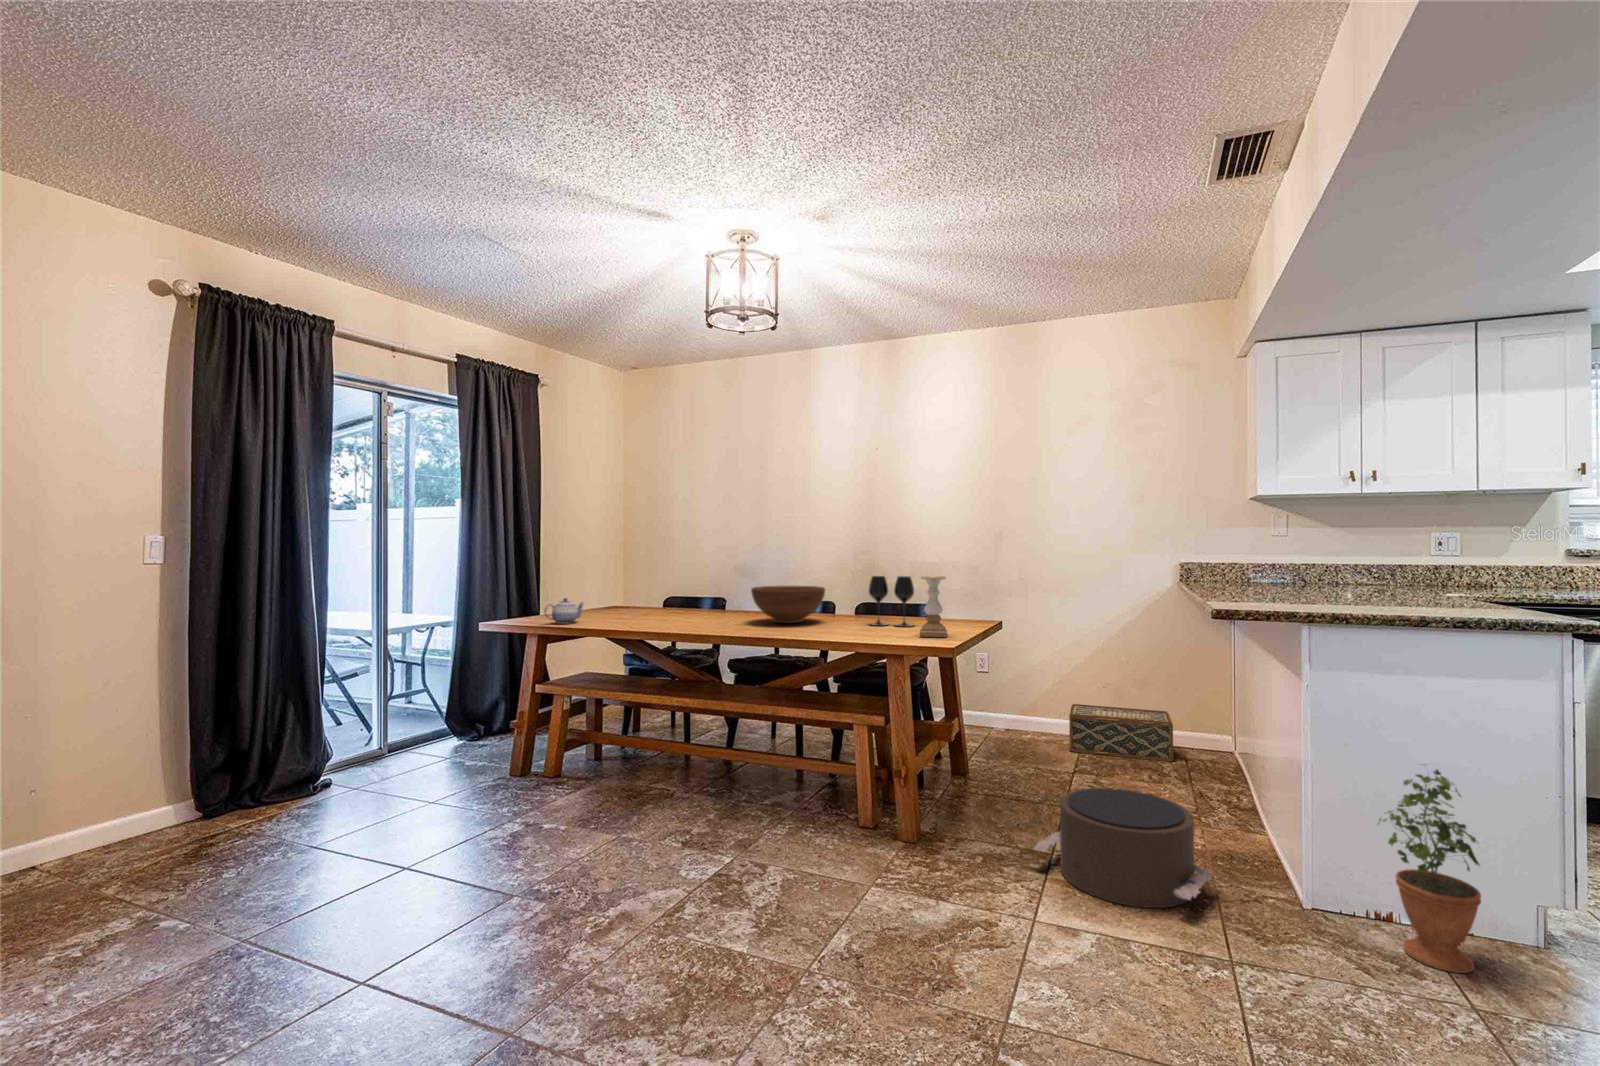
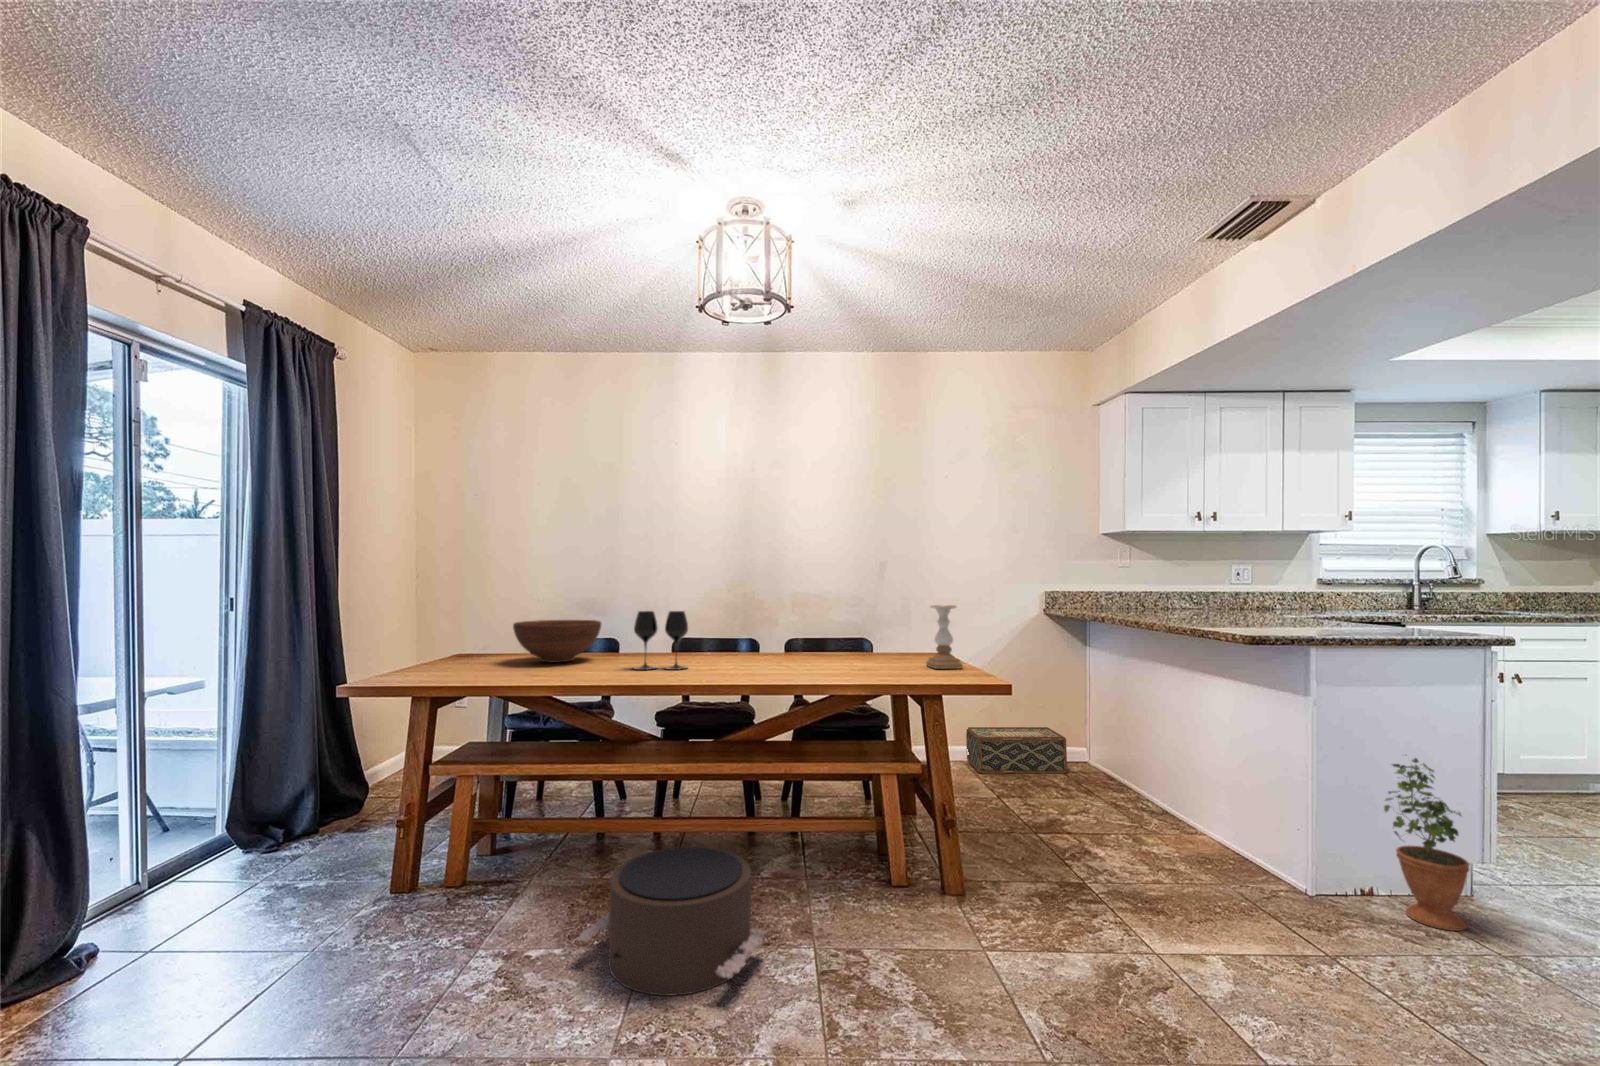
wine glass: present [869,576,914,627] -> present [634,611,688,670]
fruit bowl: present [751,586,825,623] -> present [513,620,602,662]
teapot: present [544,598,583,624] -> none [447,642,496,676]
pouf: present [1034,788,1213,908] -> present [576,846,767,996]

